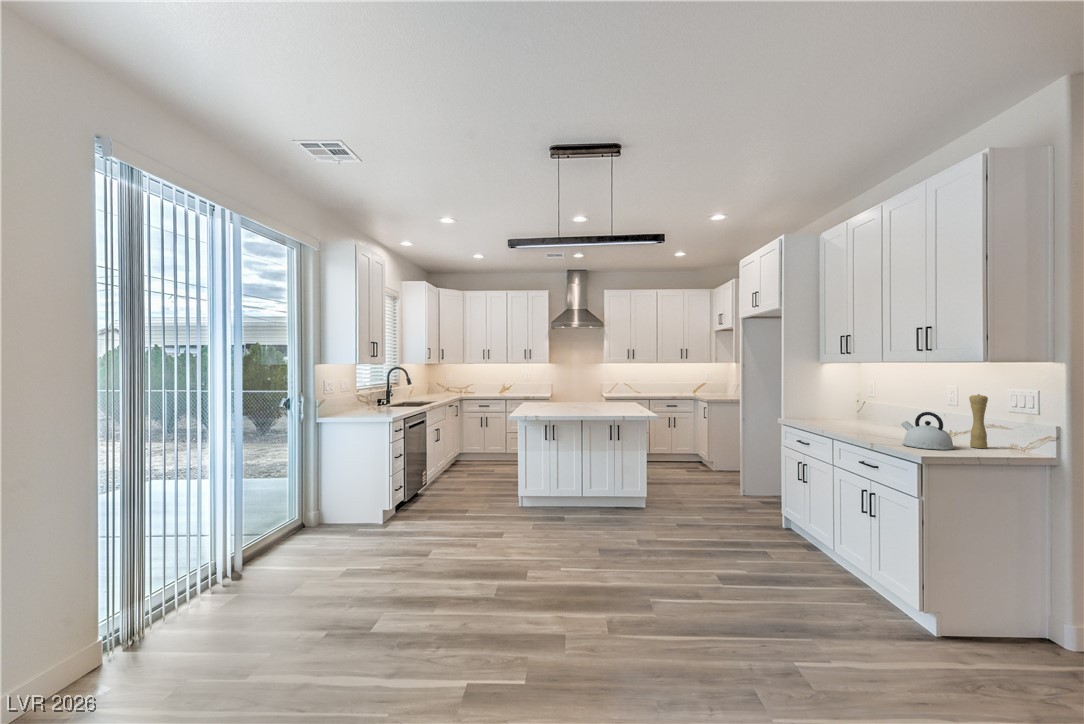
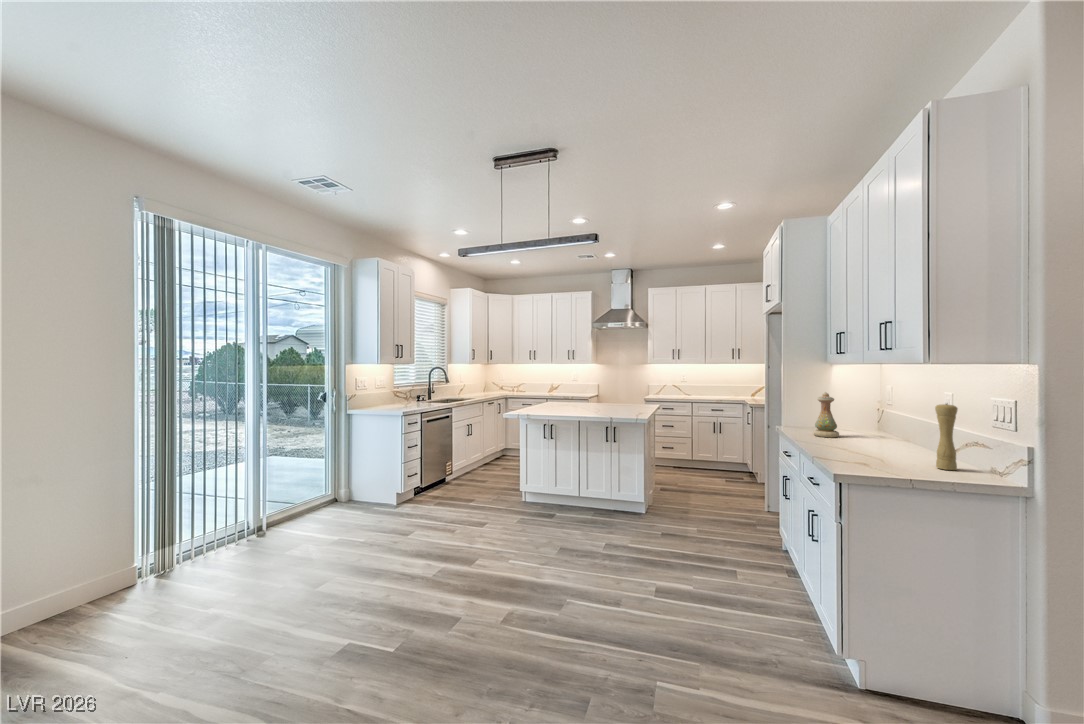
vase: none [822,387,845,427] -> present [813,392,839,438]
kettle: present [901,412,954,450] -> none [851,423,909,469]

